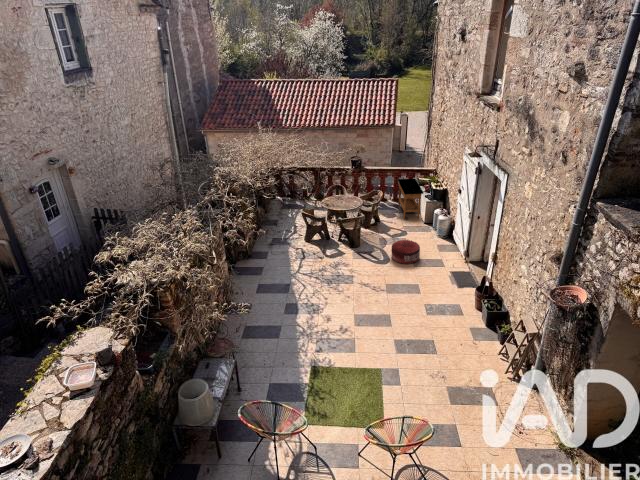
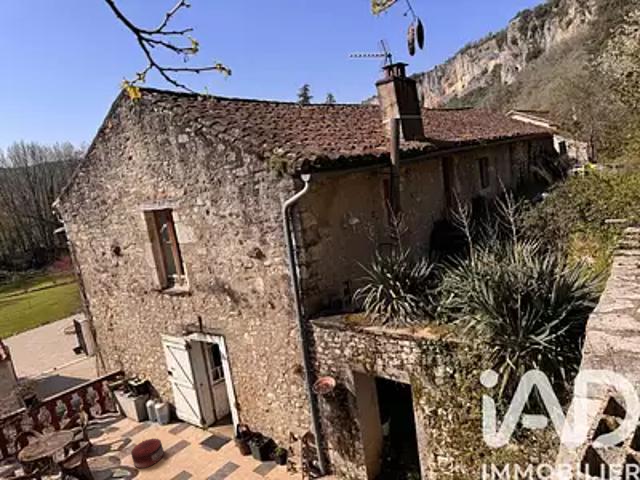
side table: present [398,179,423,219] -> none [88,387,129,430]

